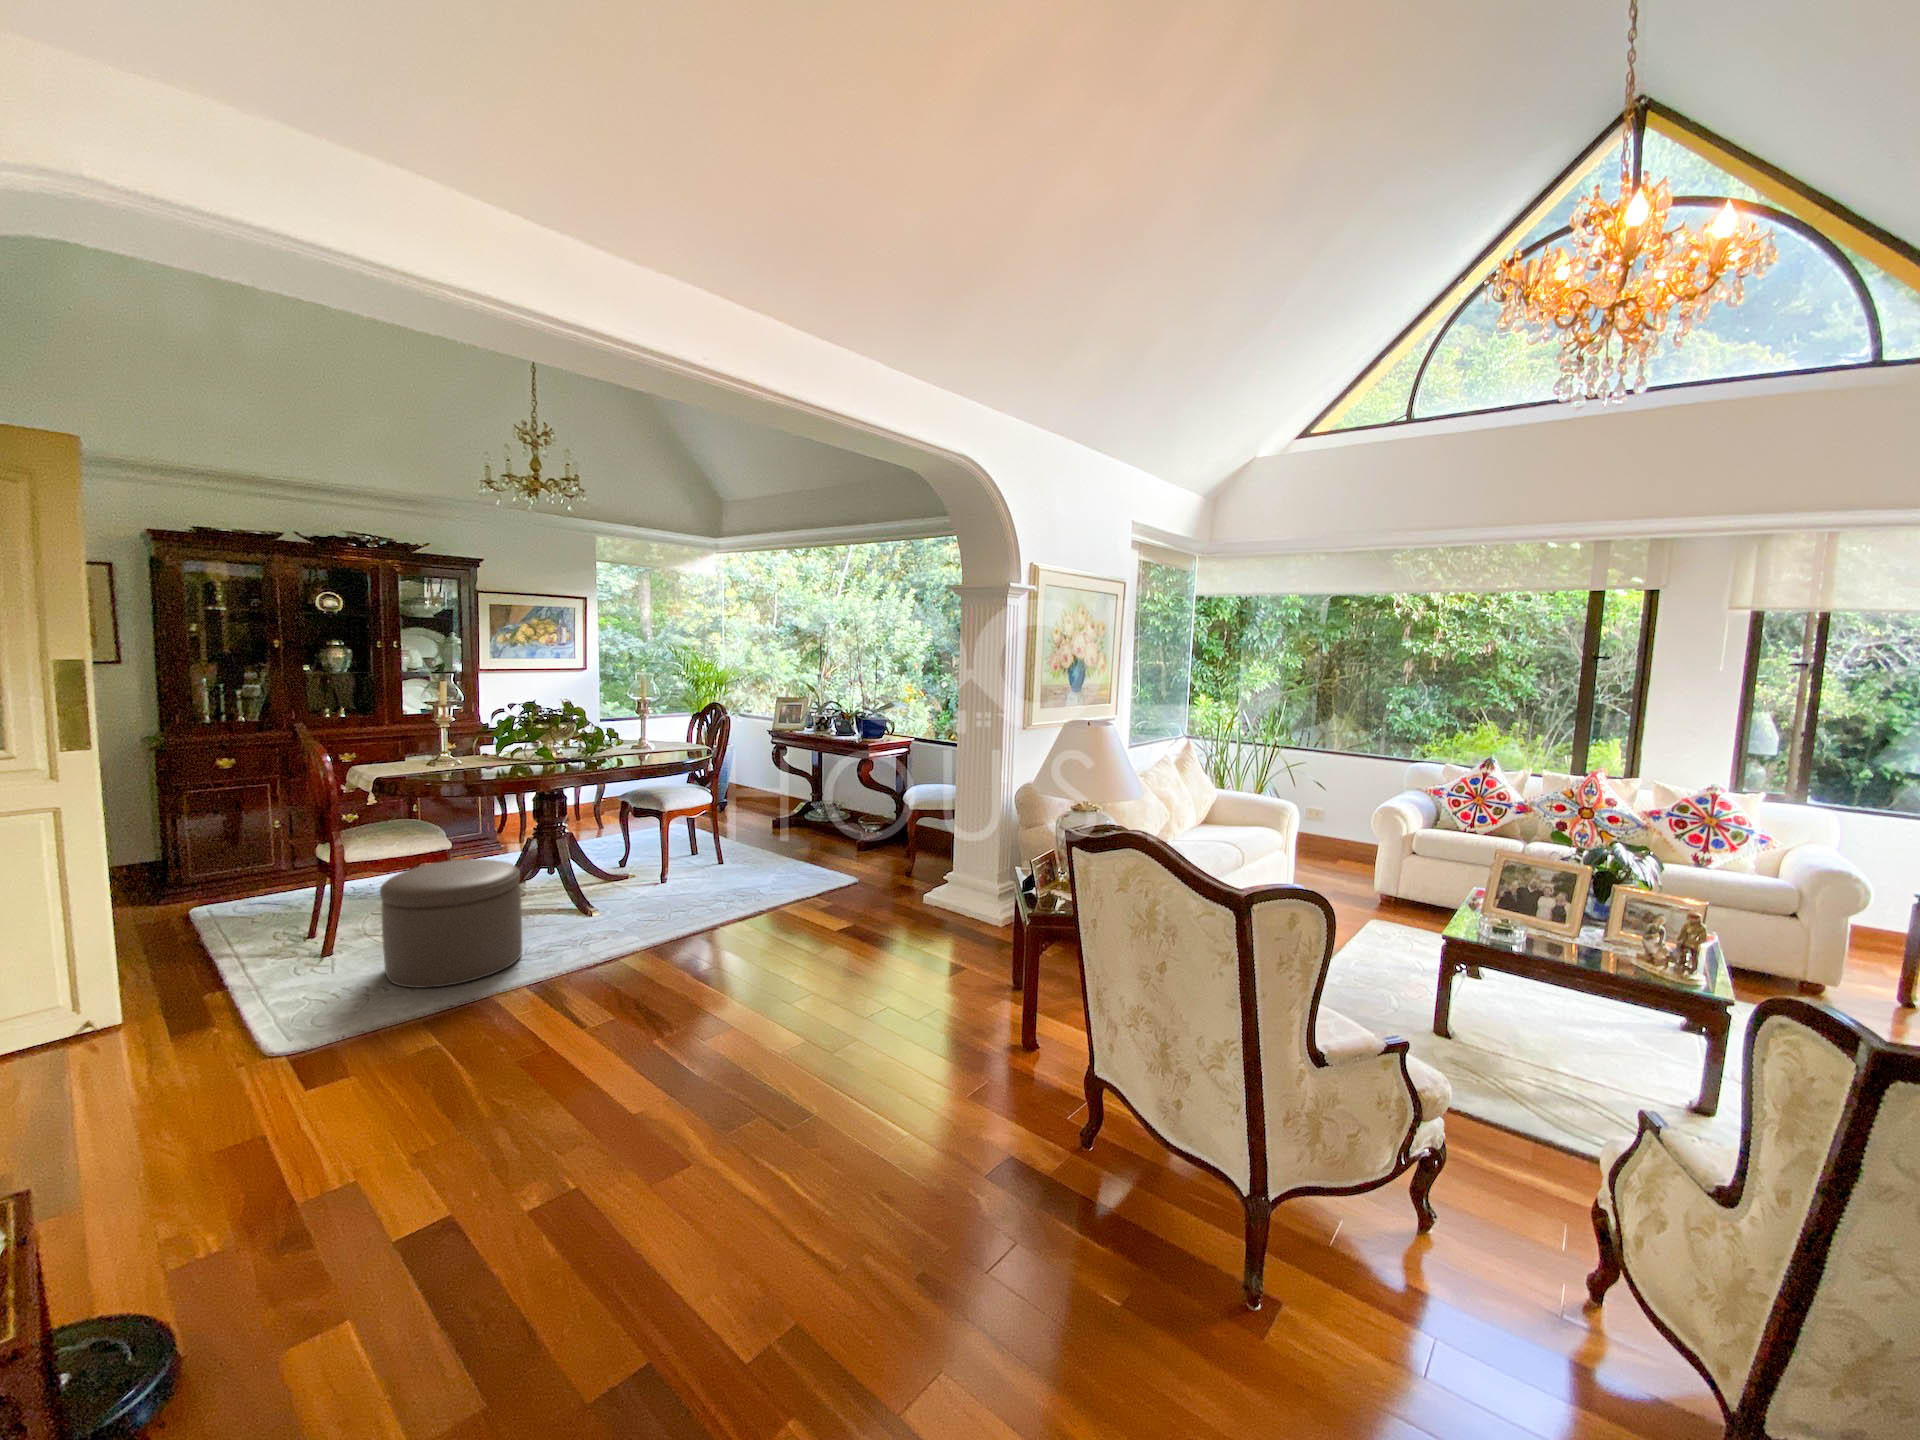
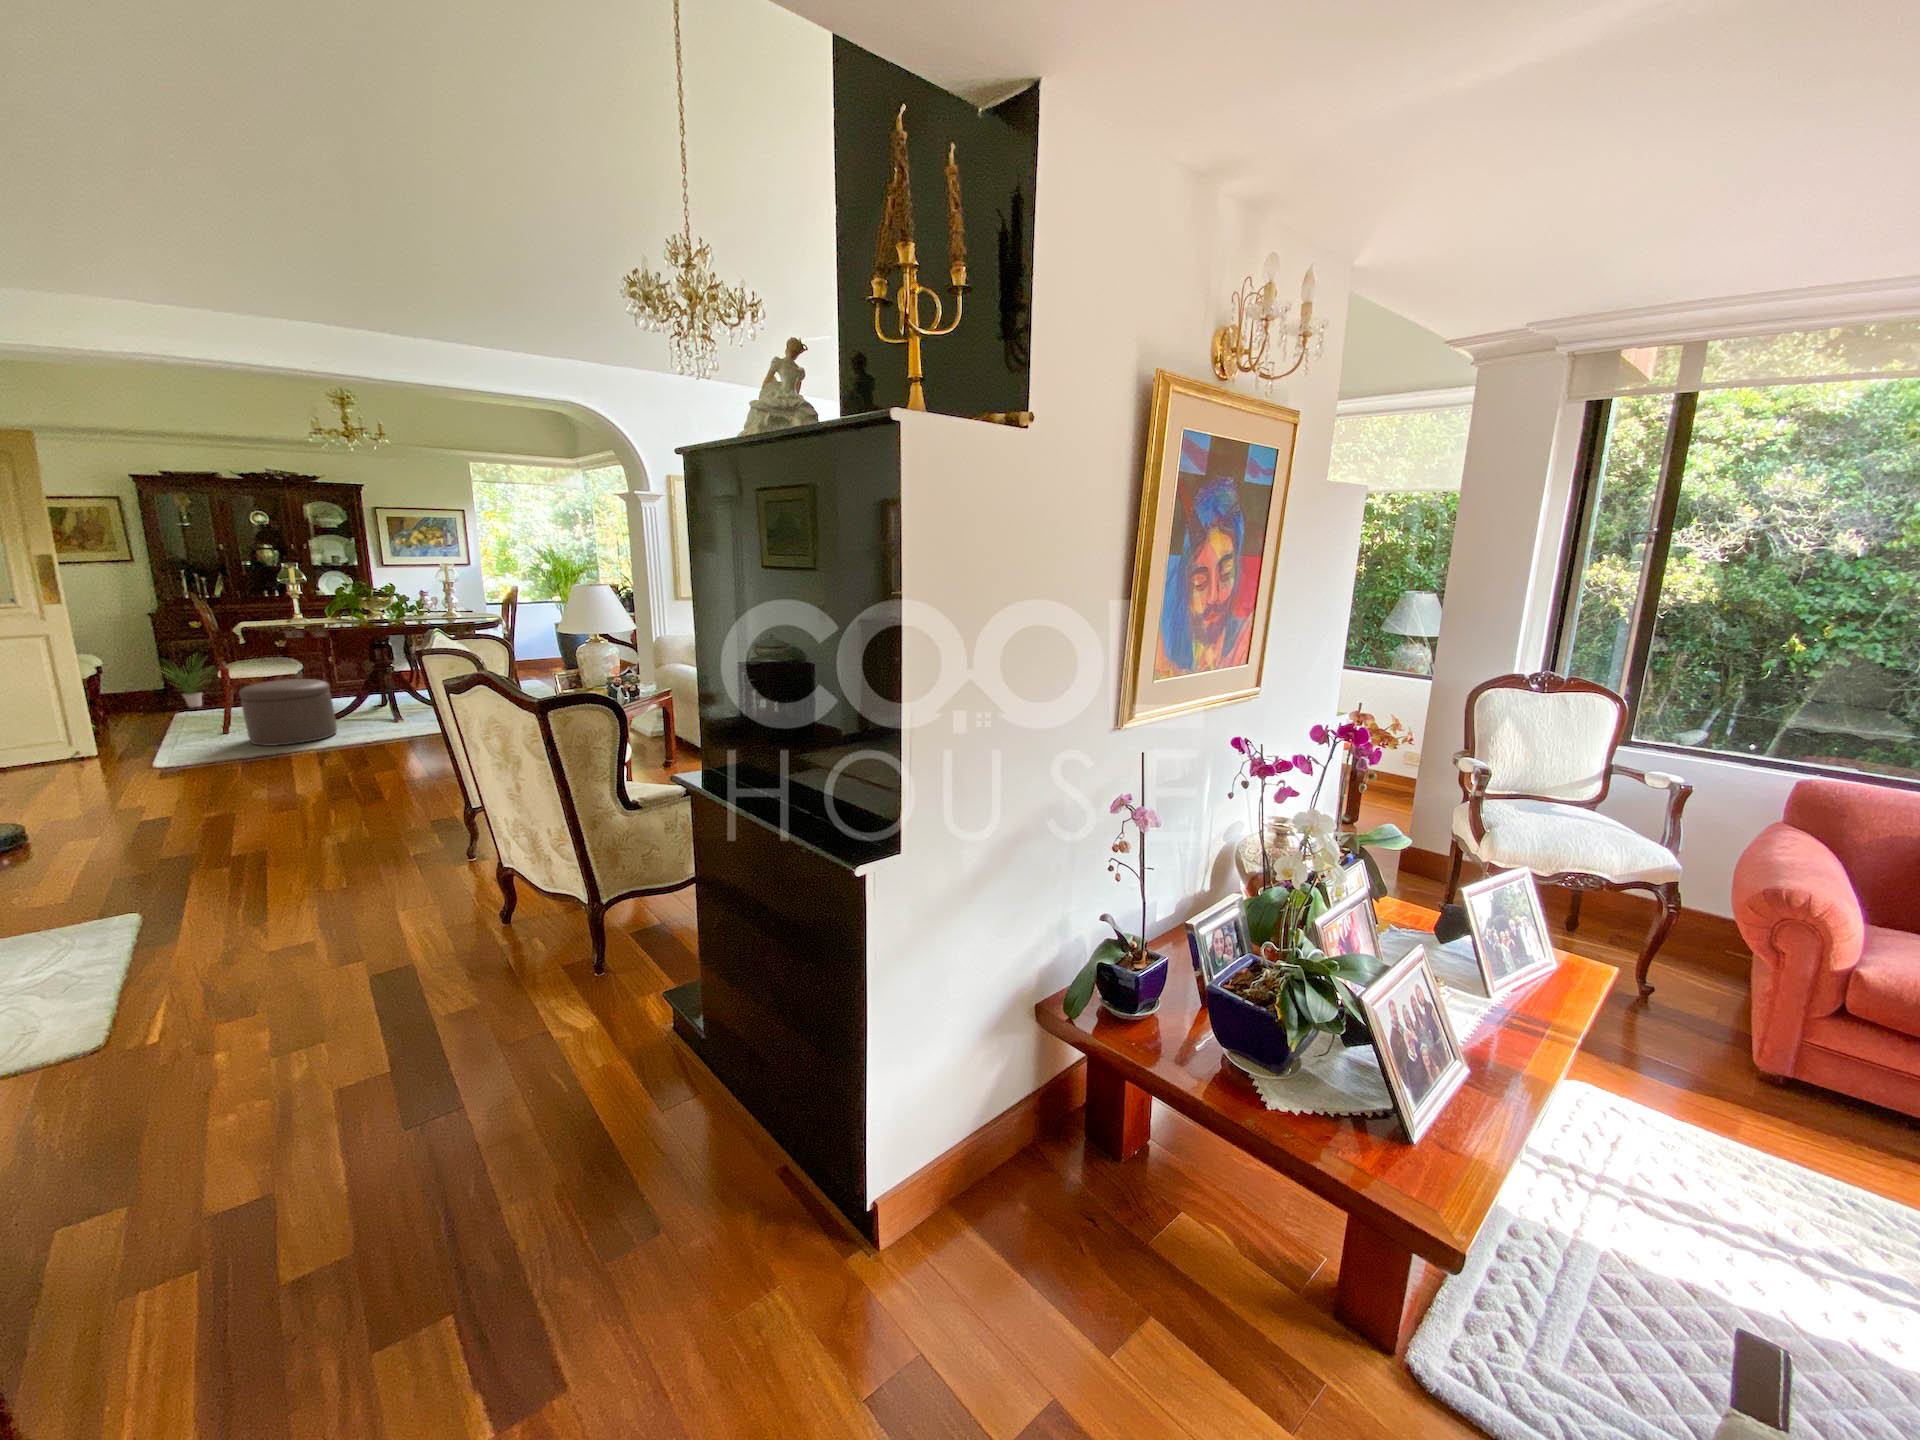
potted plant: none [151,809,263,904] -> present [163,655,211,707]

